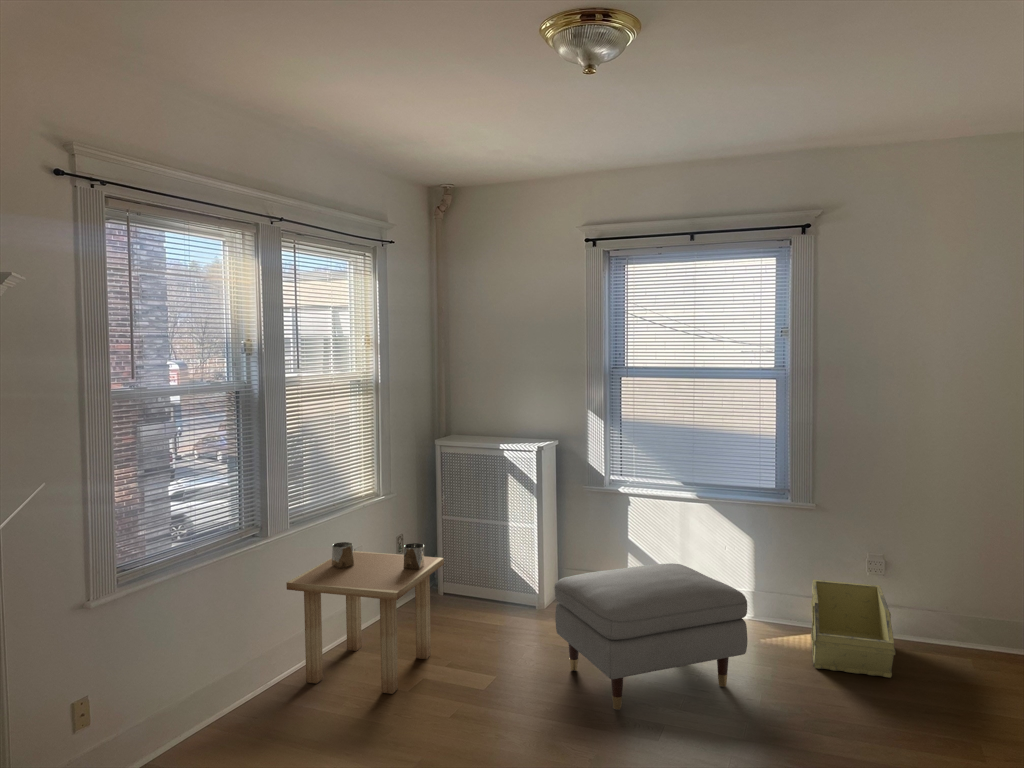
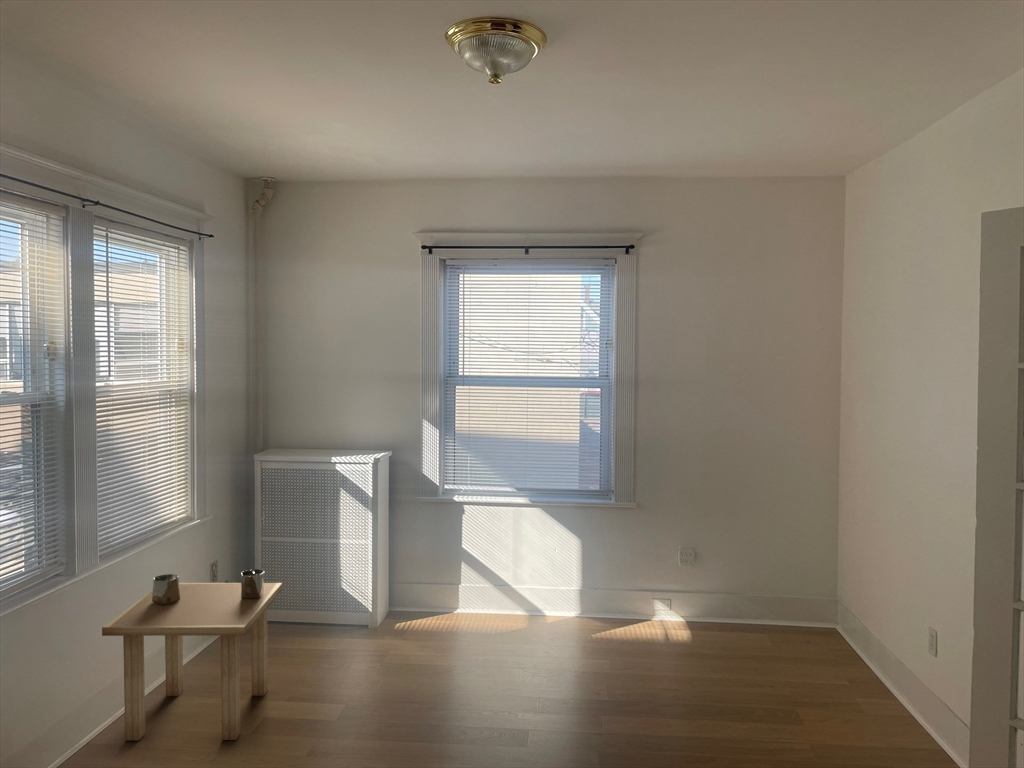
ottoman: present [554,563,748,710] -> none [408,570,597,723]
storage bin: present [811,579,895,678] -> none [634,575,718,659]

